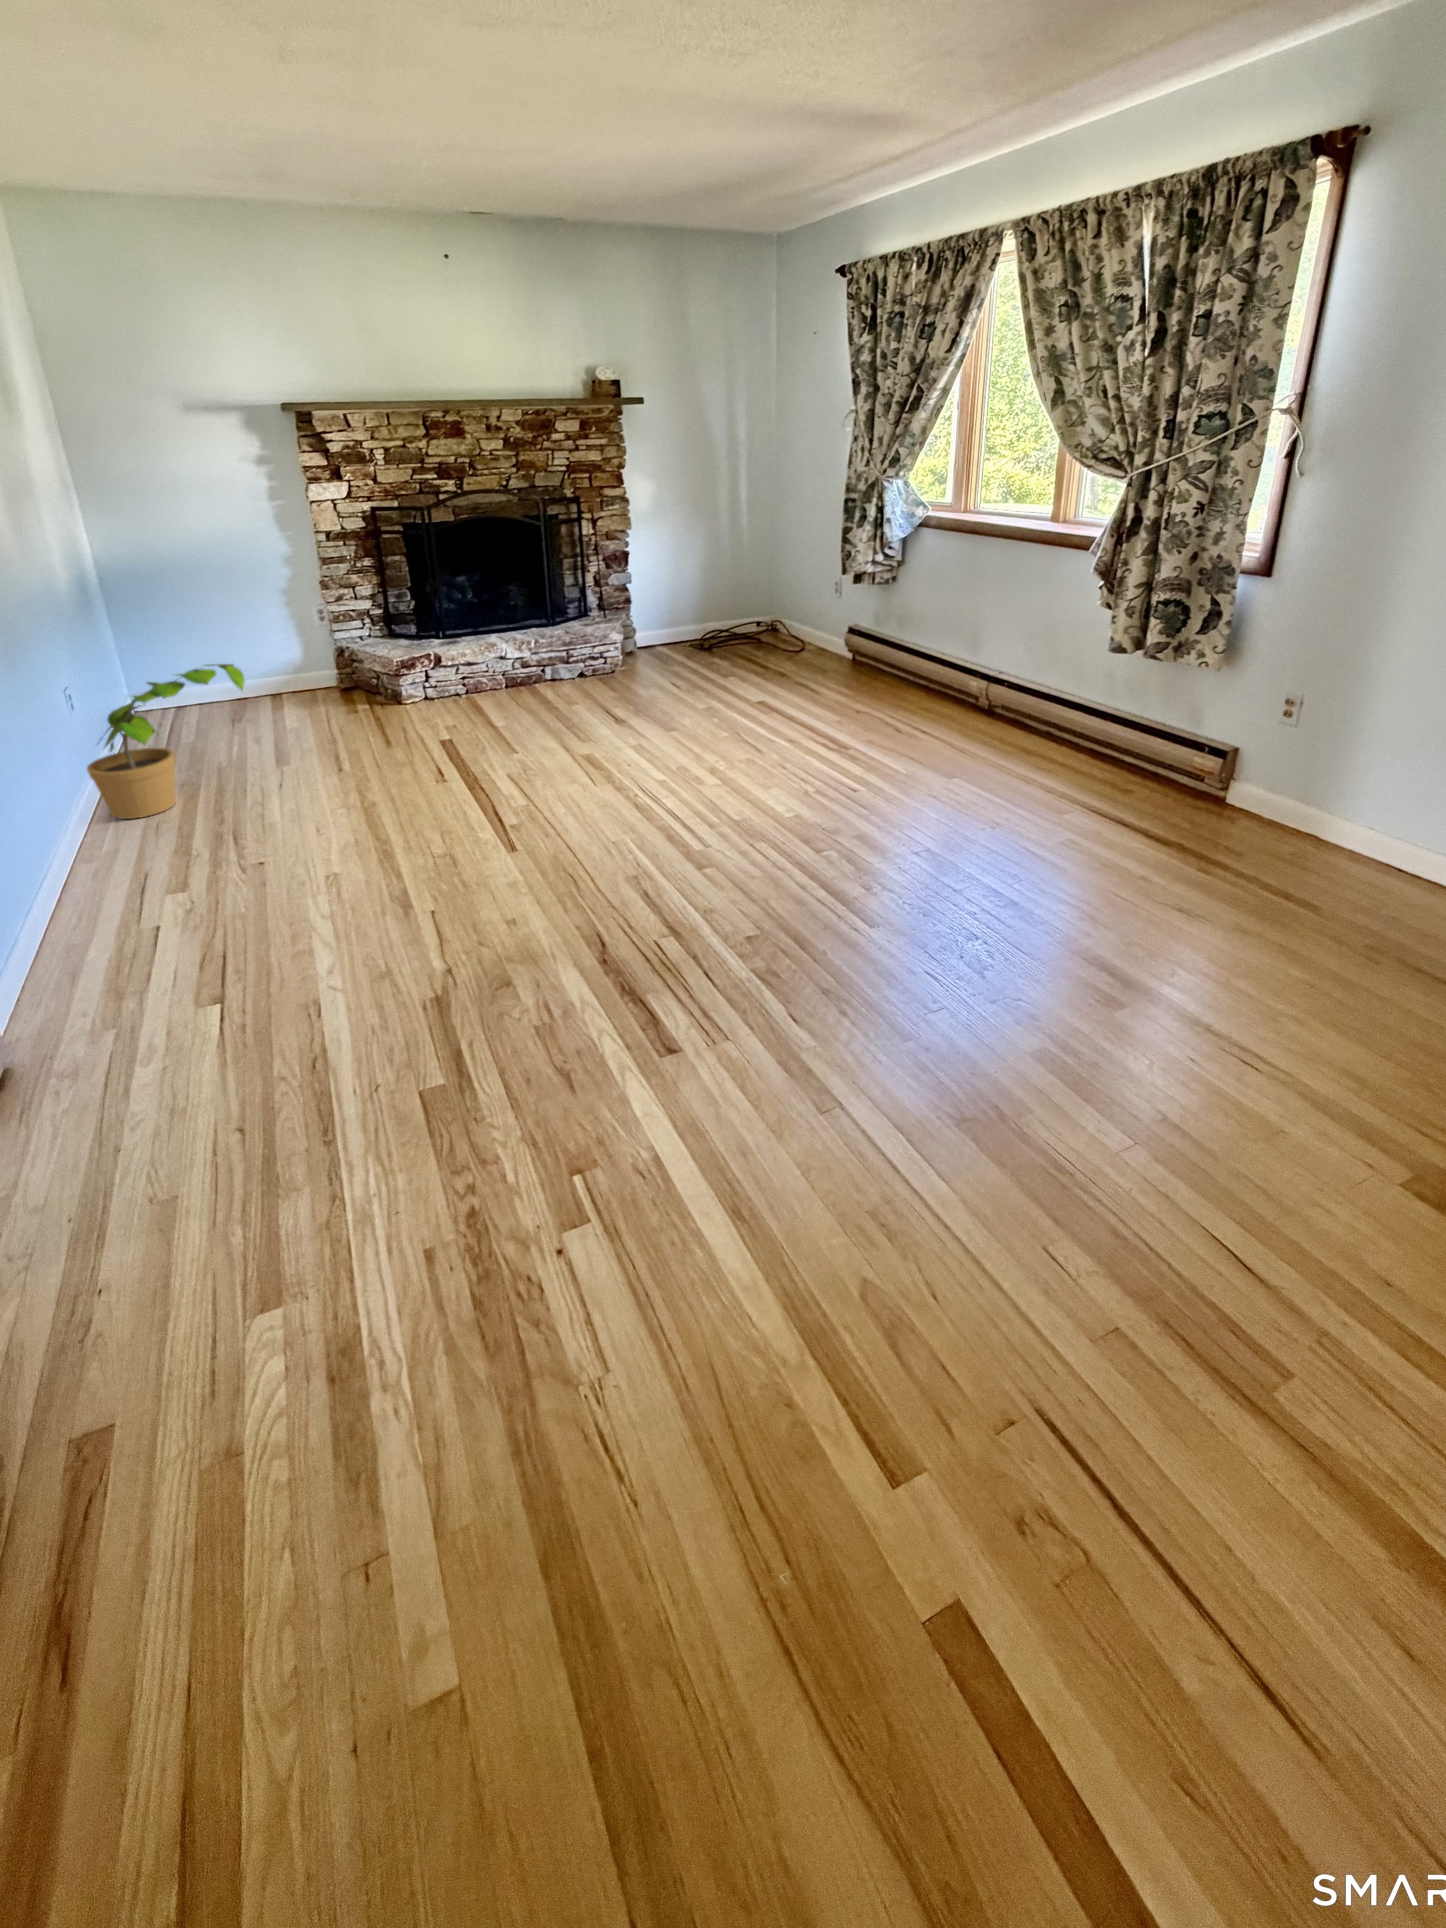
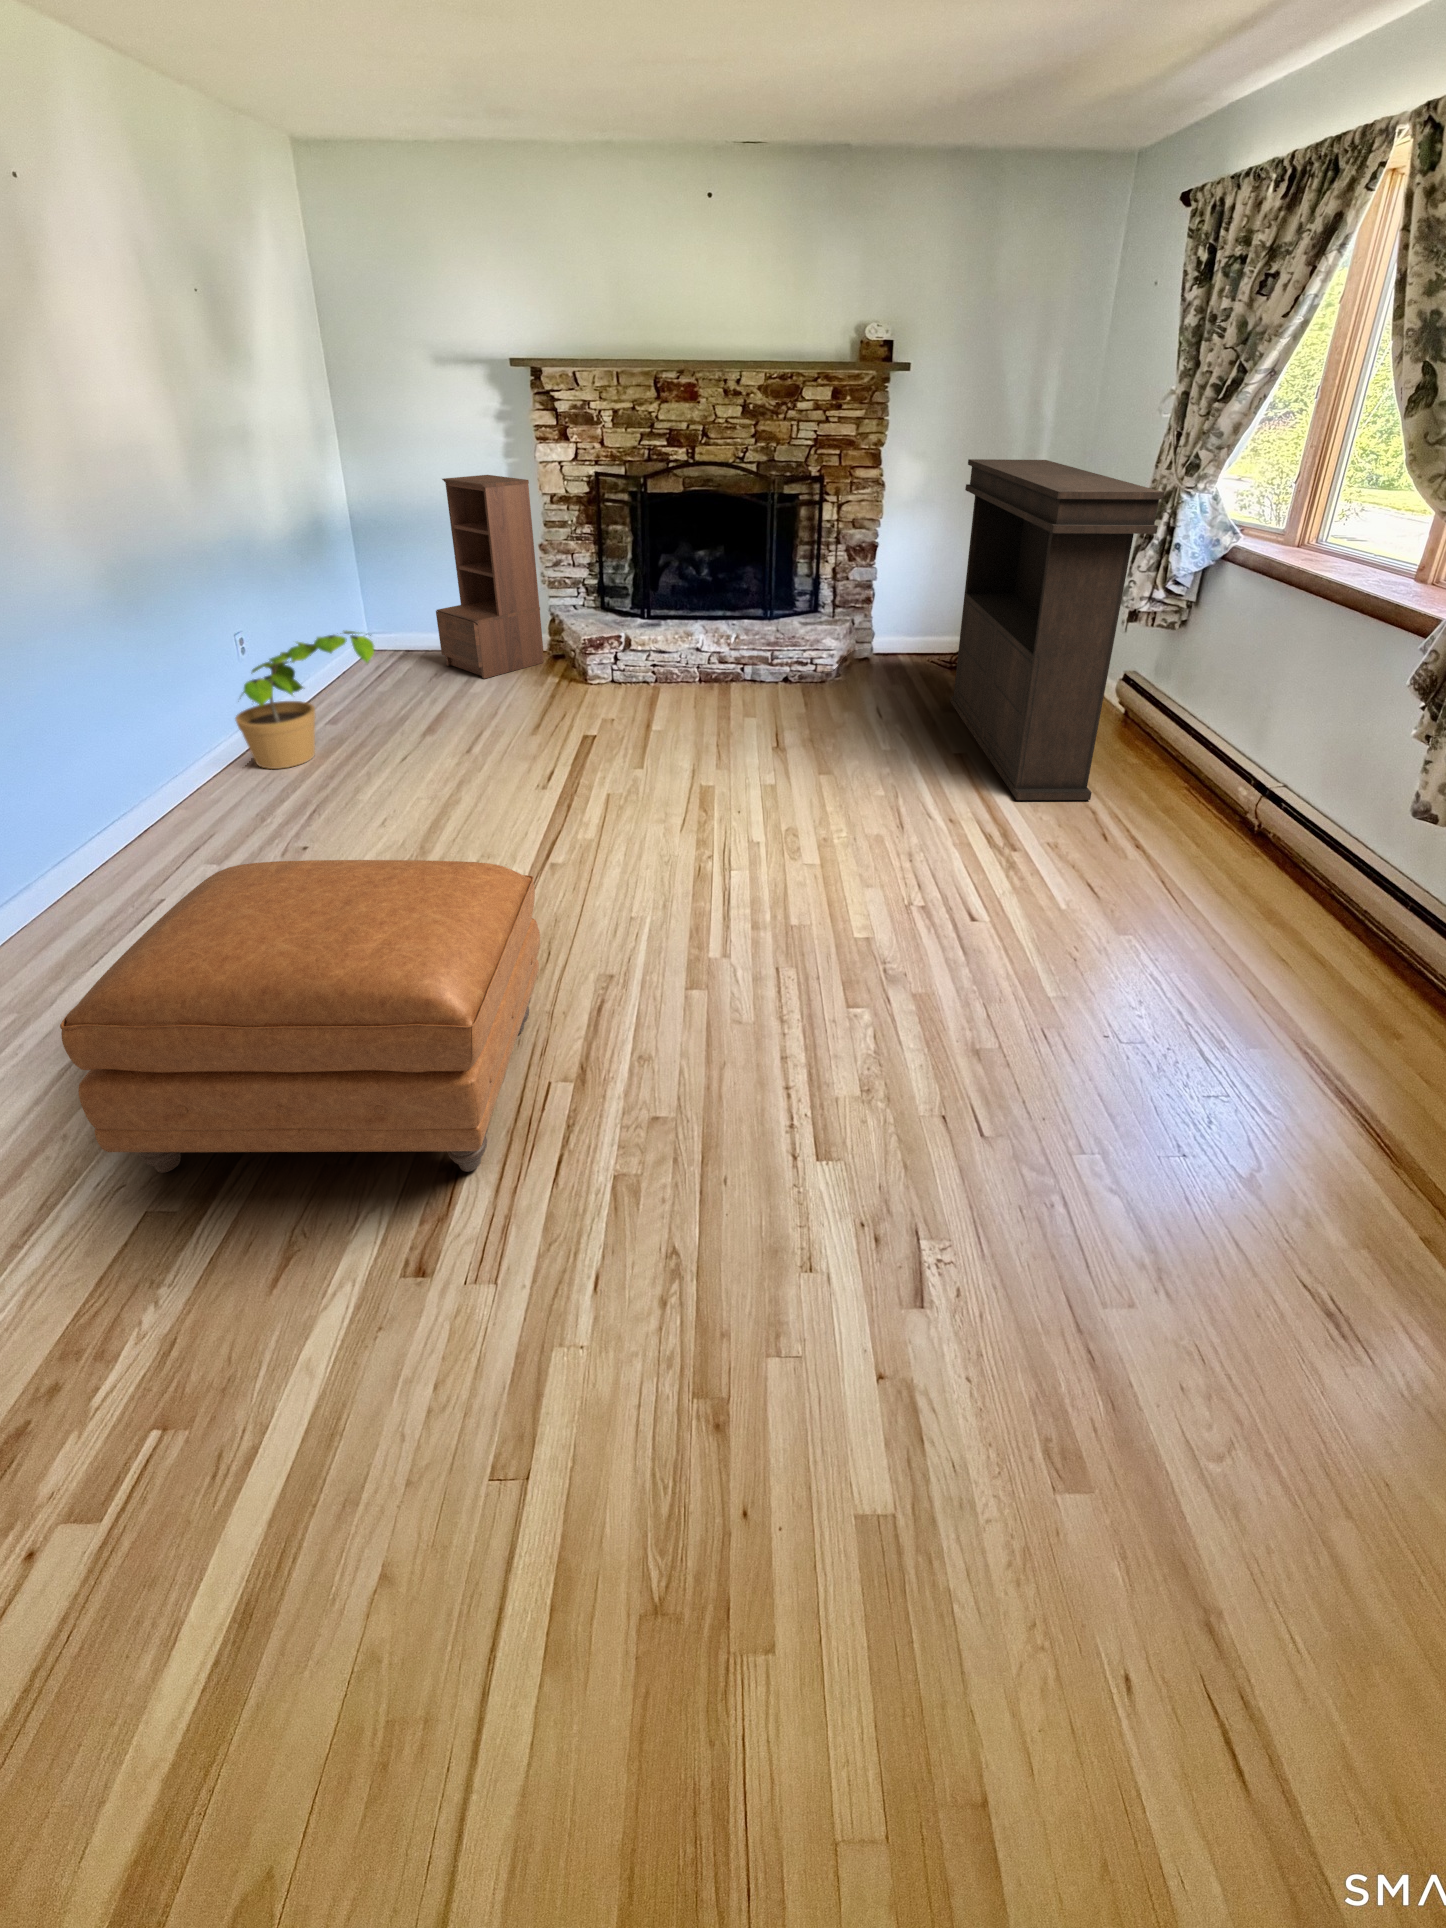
console table: none [718,468,901,721] -> present [950,459,1164,800]
bookshelf: none [210,516,338,716] -> present [436,475,543,679]
ottoman: none [327,777,676,1070] -> present [60,860,540,1173]

